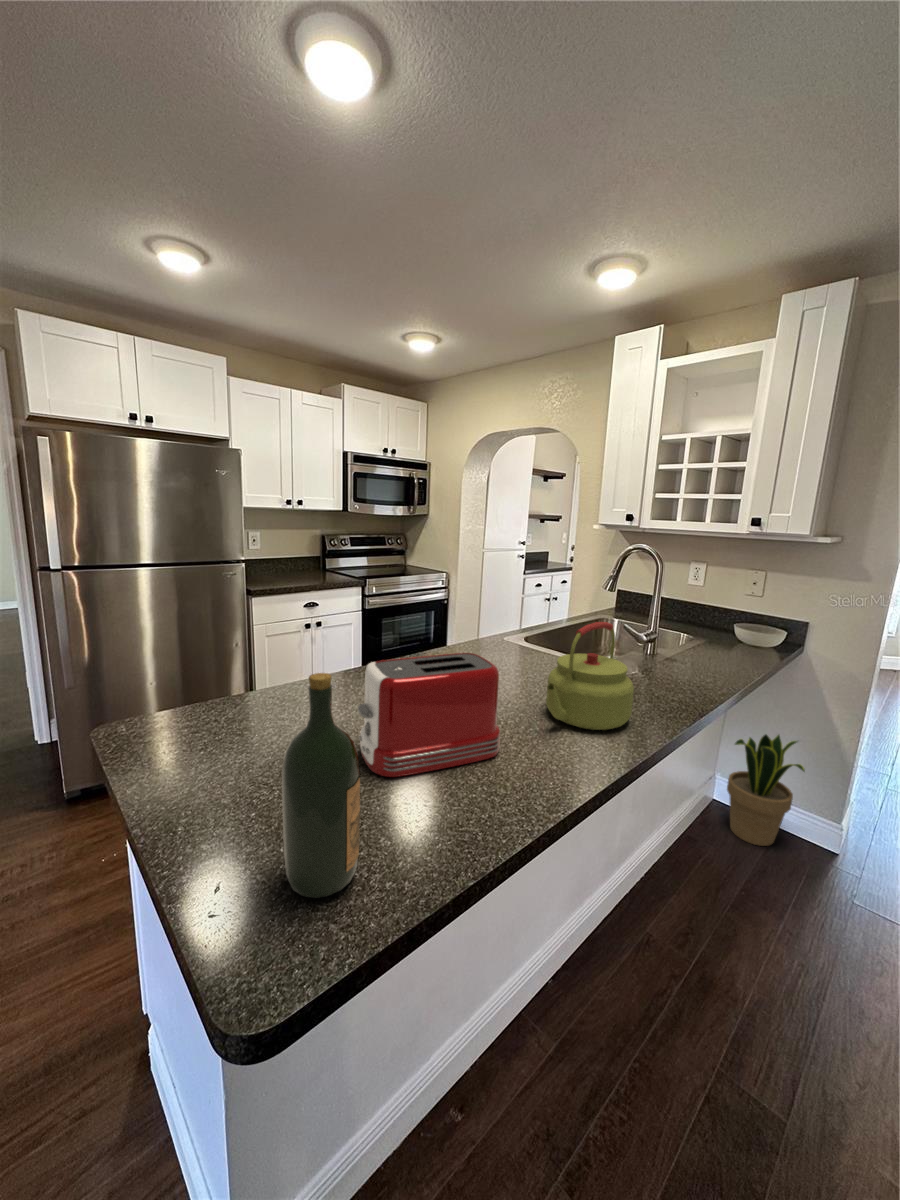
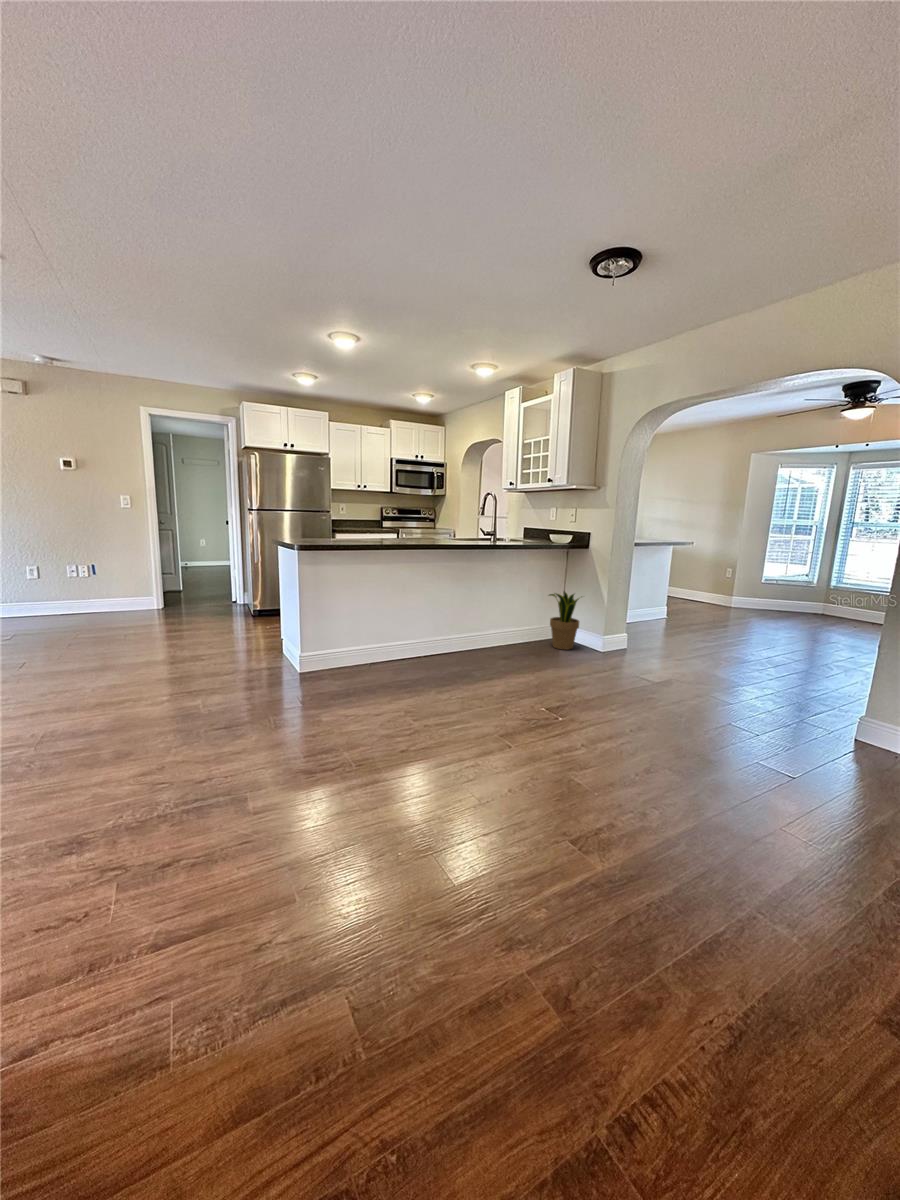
kettle: present [546,622,634,730] -> none [398,508,435,544]
toaster: present [358,653,500,777] -> none [334,513,379,543]
wine bottle: present [282,673,360,898] -> none [303,496,320,544]

